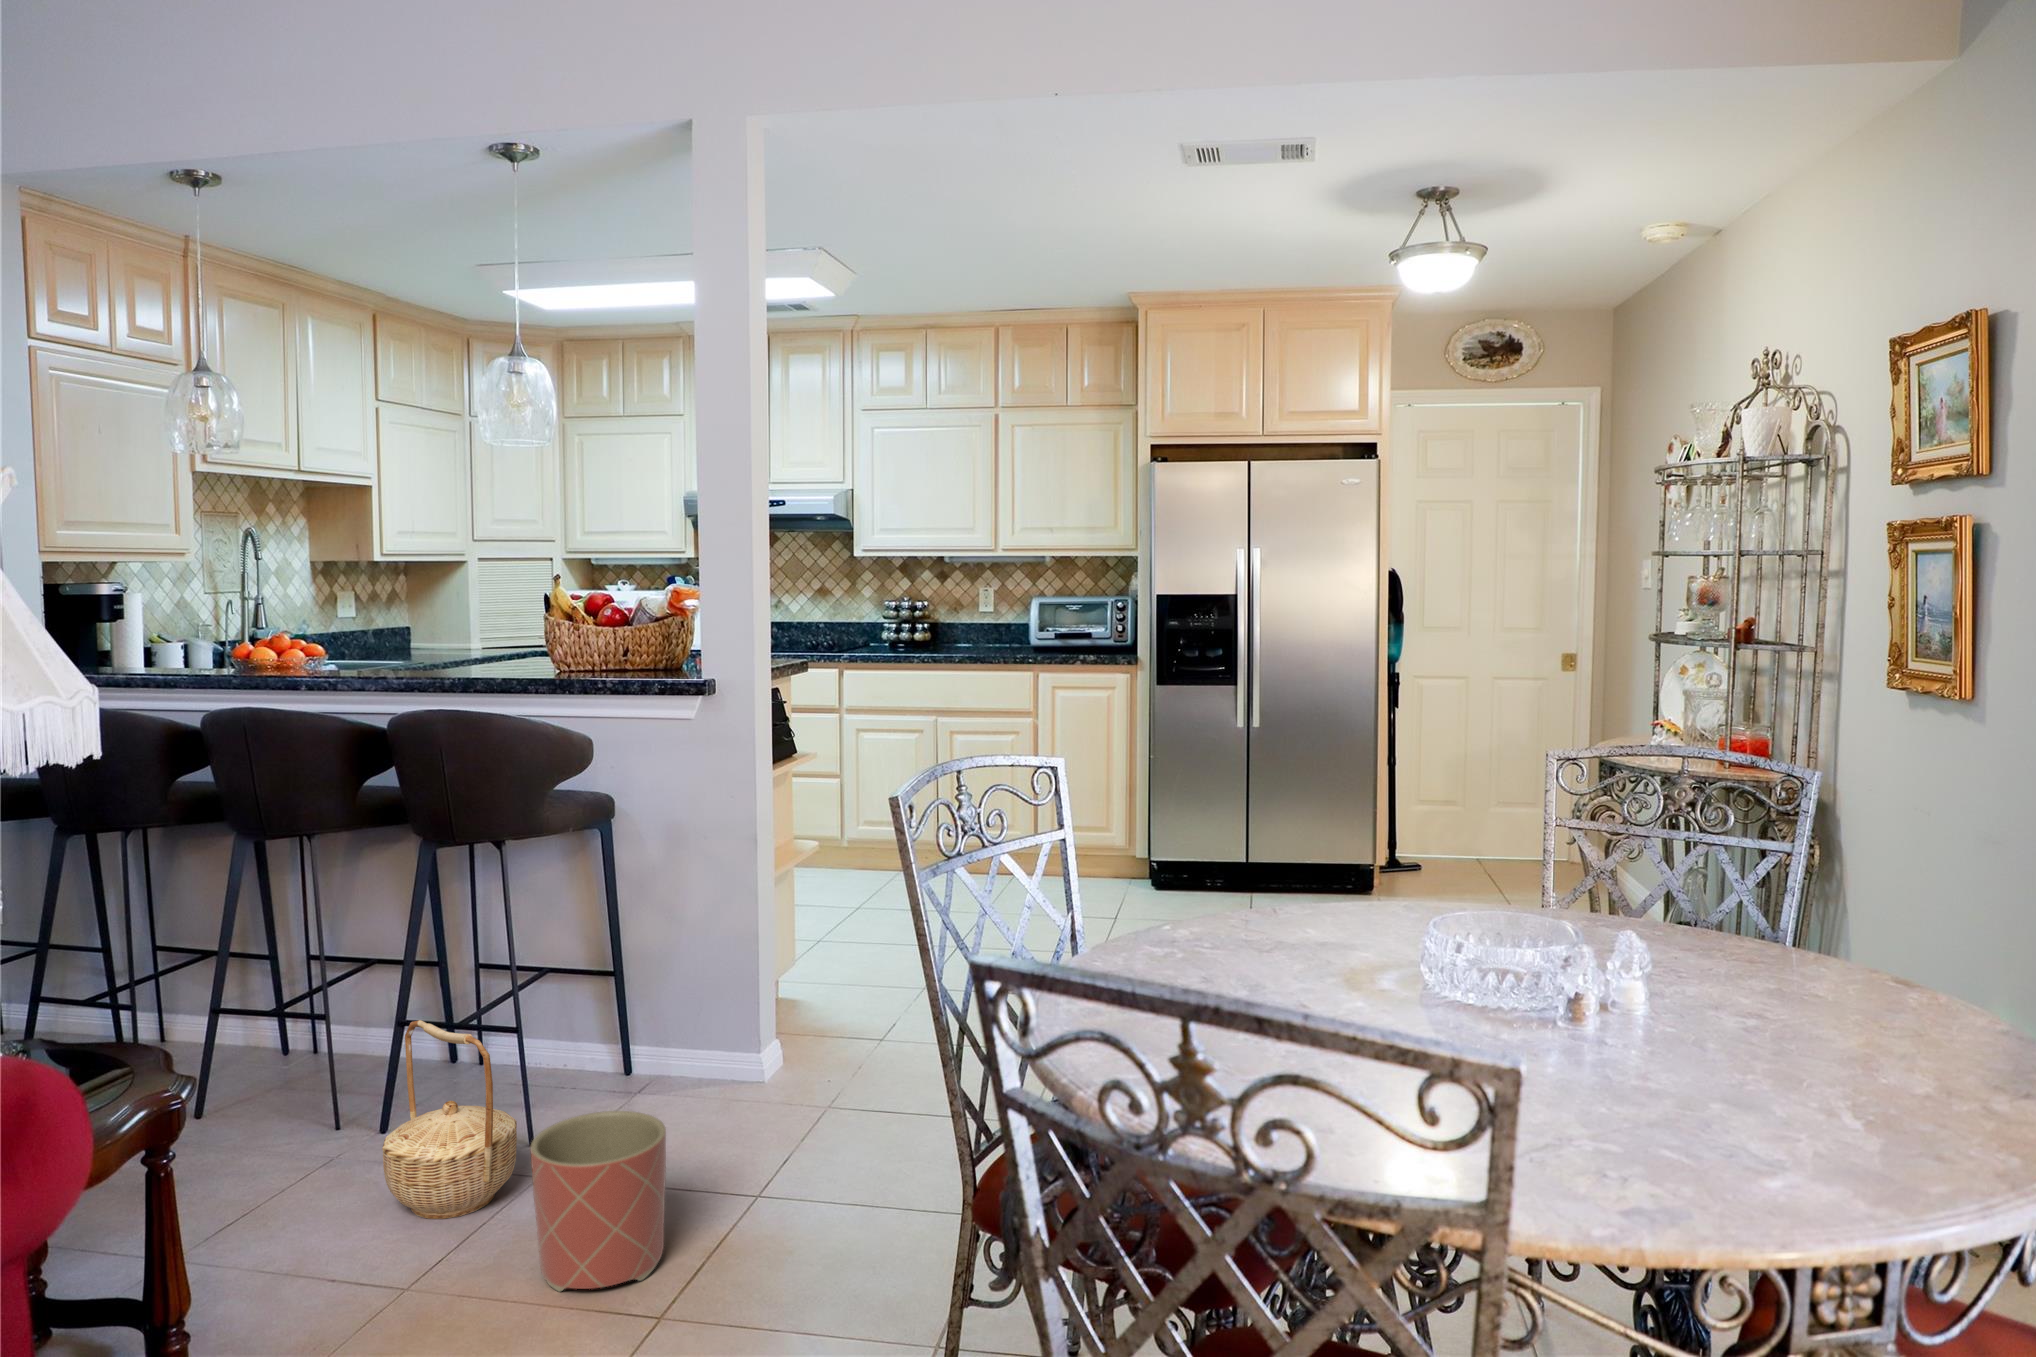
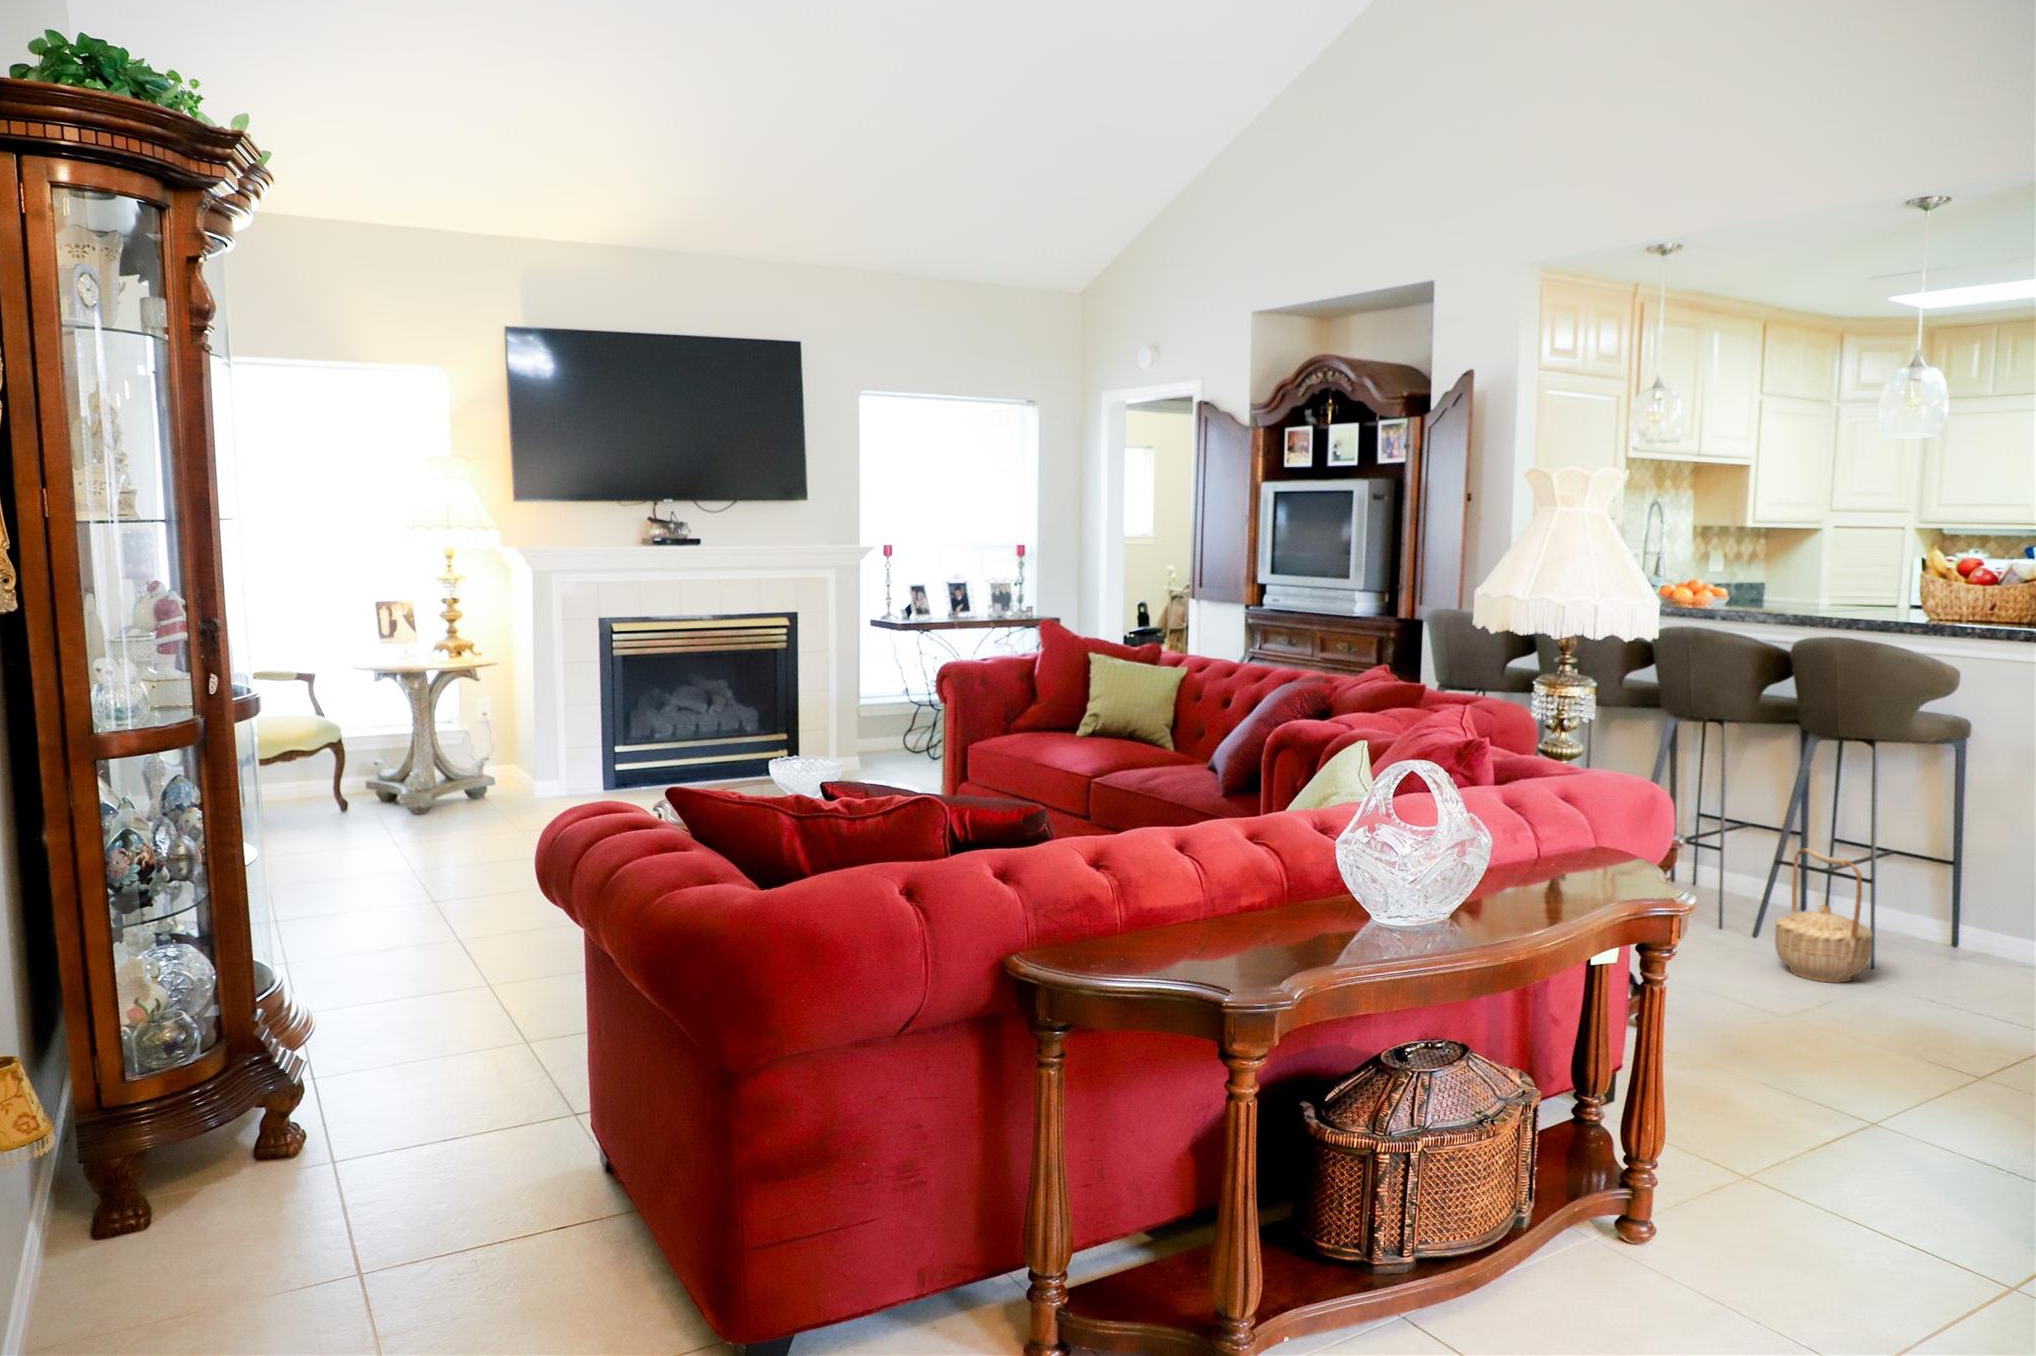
planter: present [530,1111,666,1292] -> none [1891,925,2000,1042]

